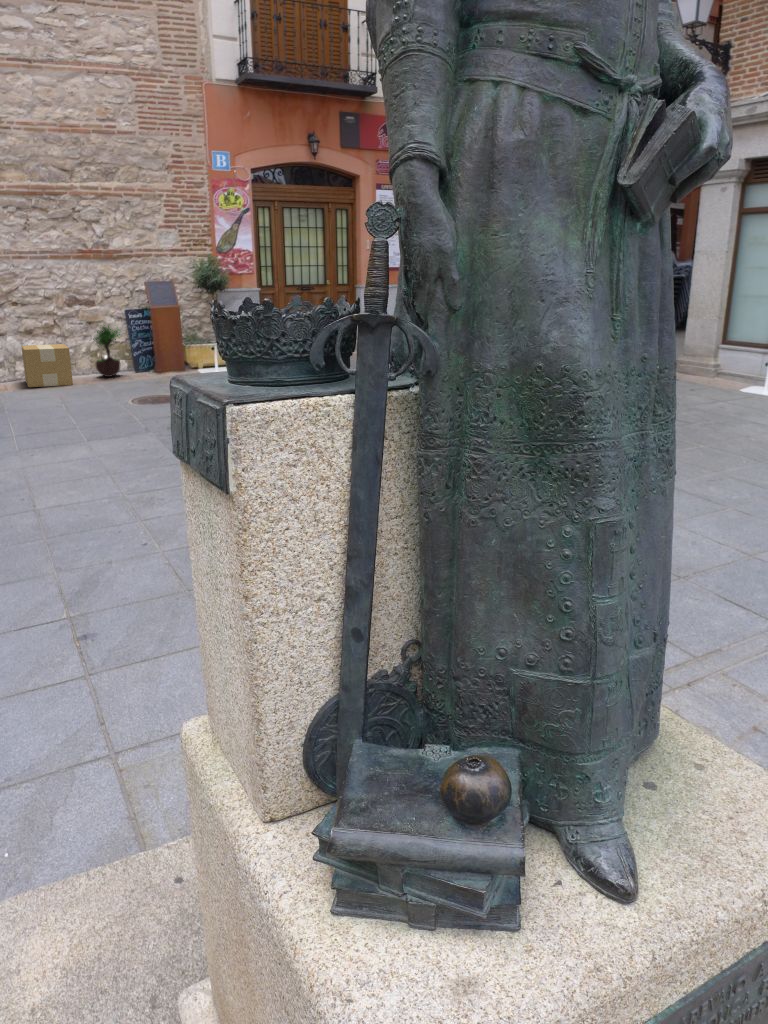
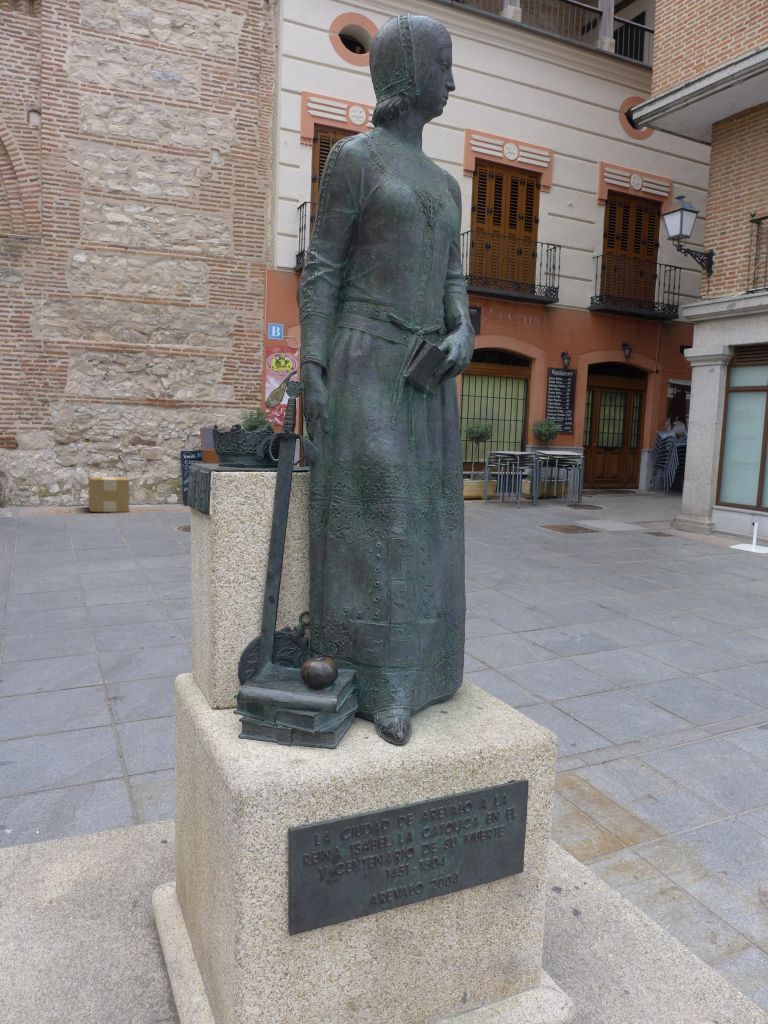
potted tree: present [93,325,121,377] -> none [147,459,177,507]

